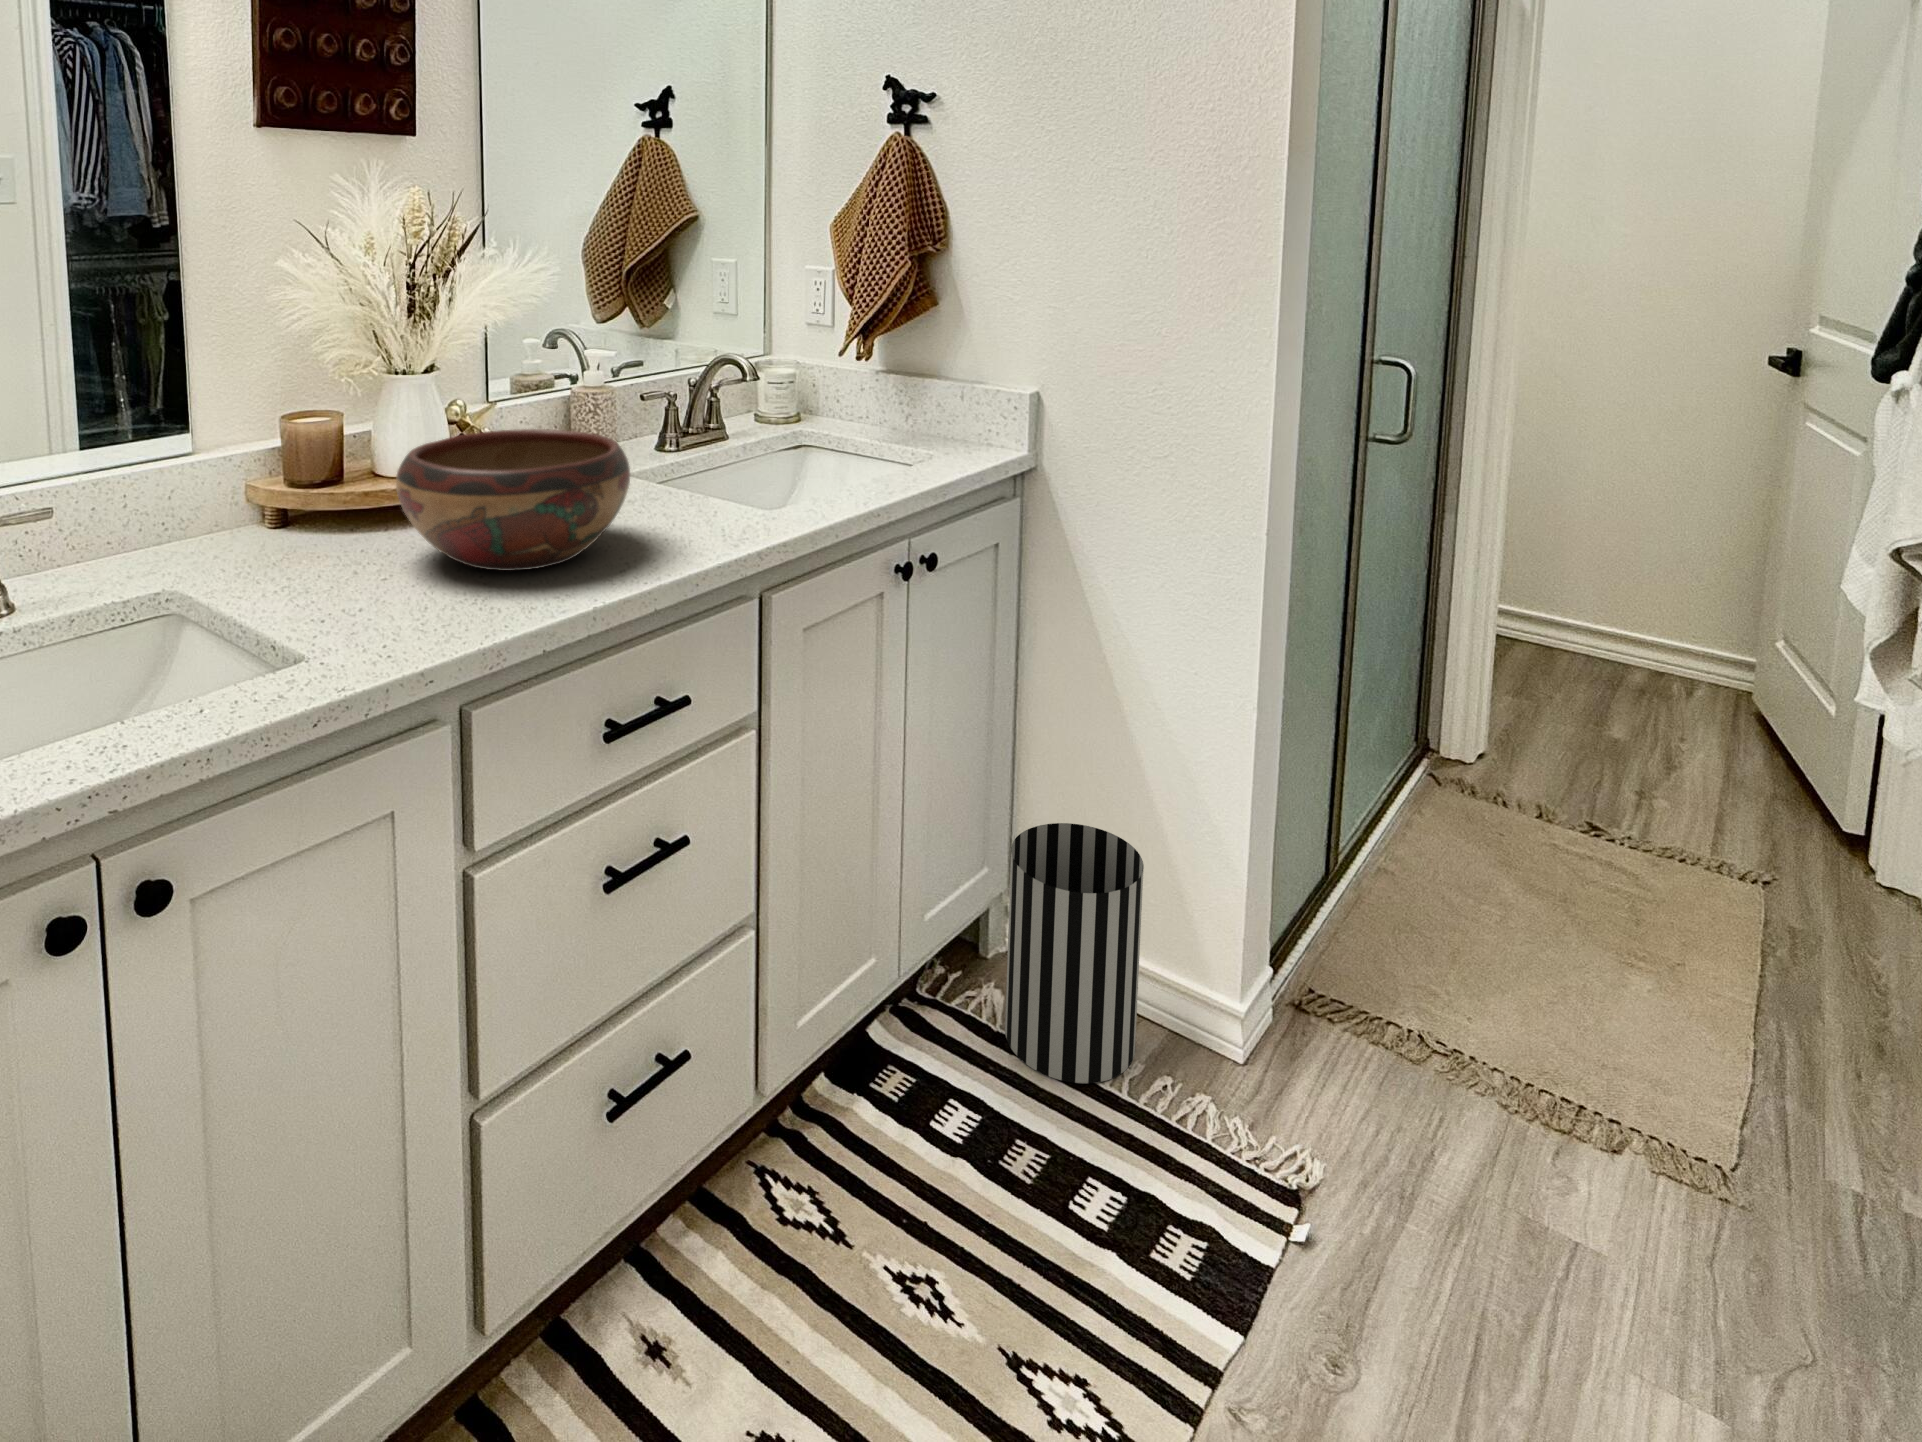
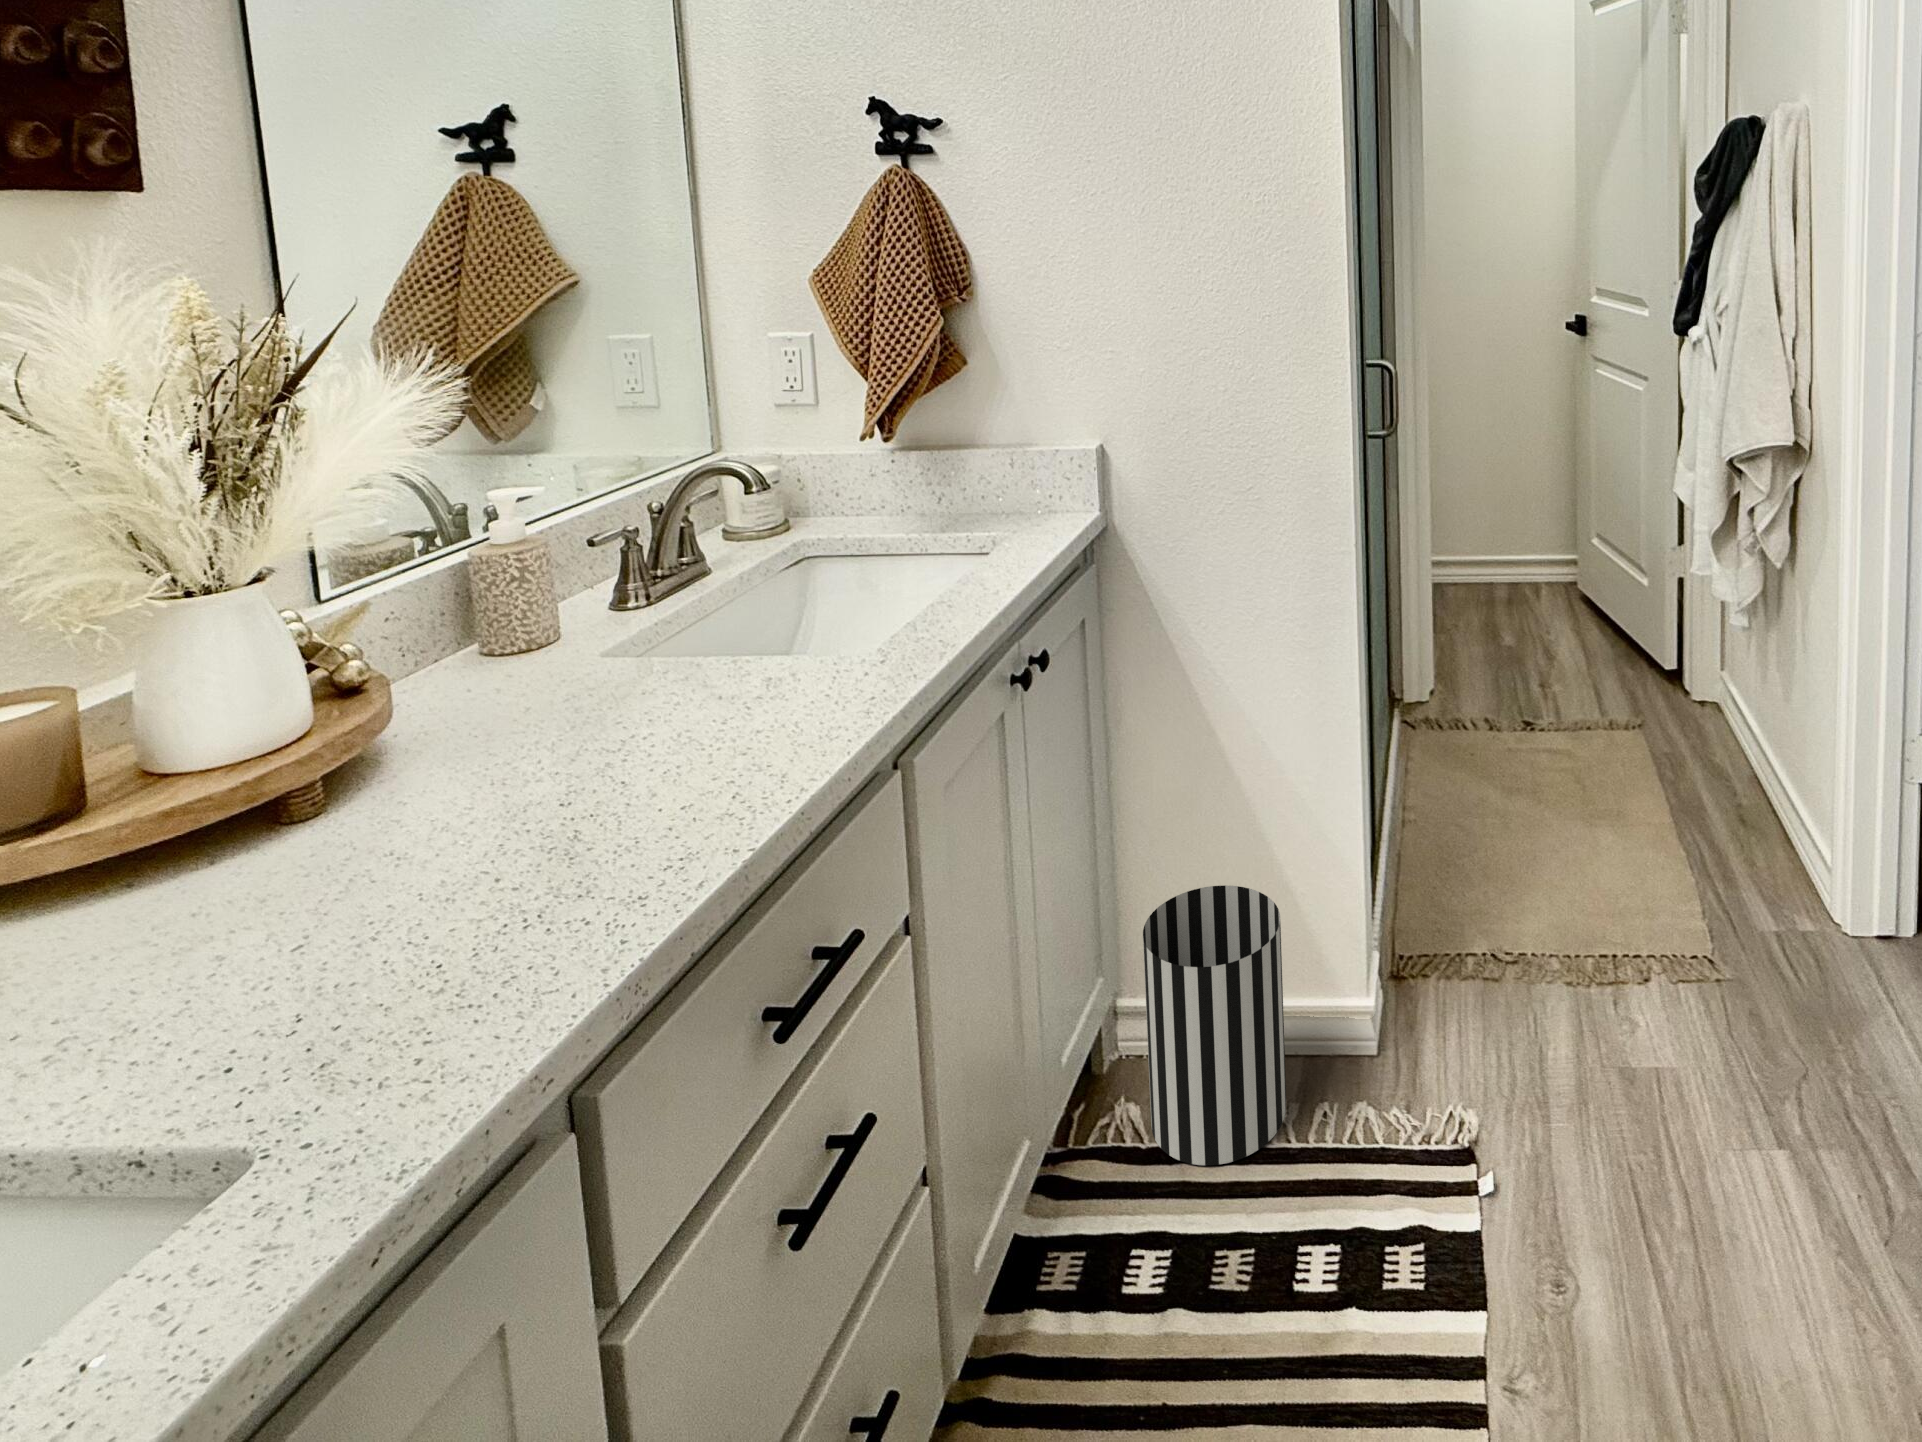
decorative bowl: present [396,429,630,571] -> none [292,616,723,871]

